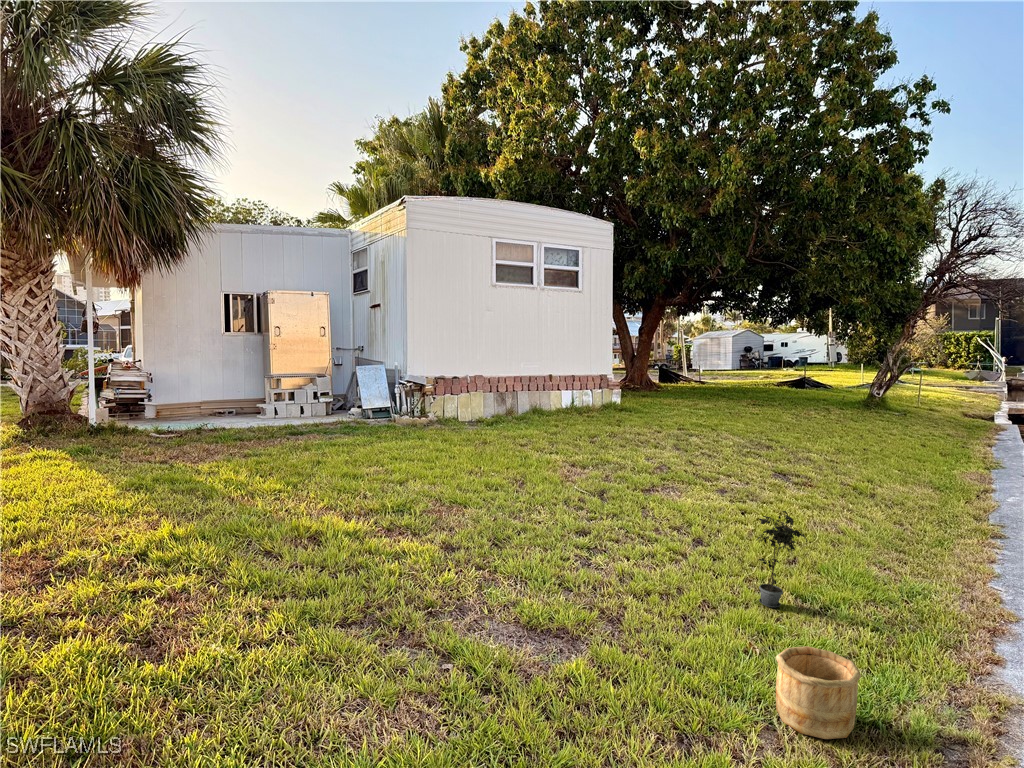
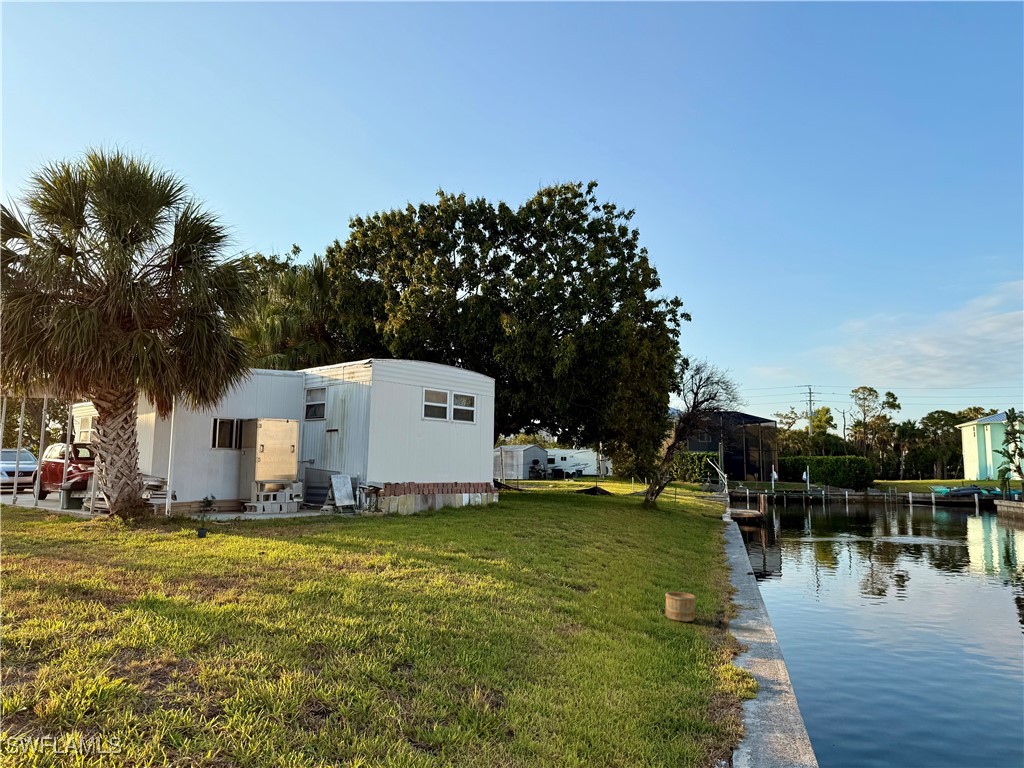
potted plant: present [756,511,807,608] -> present [197,494,216,537]

